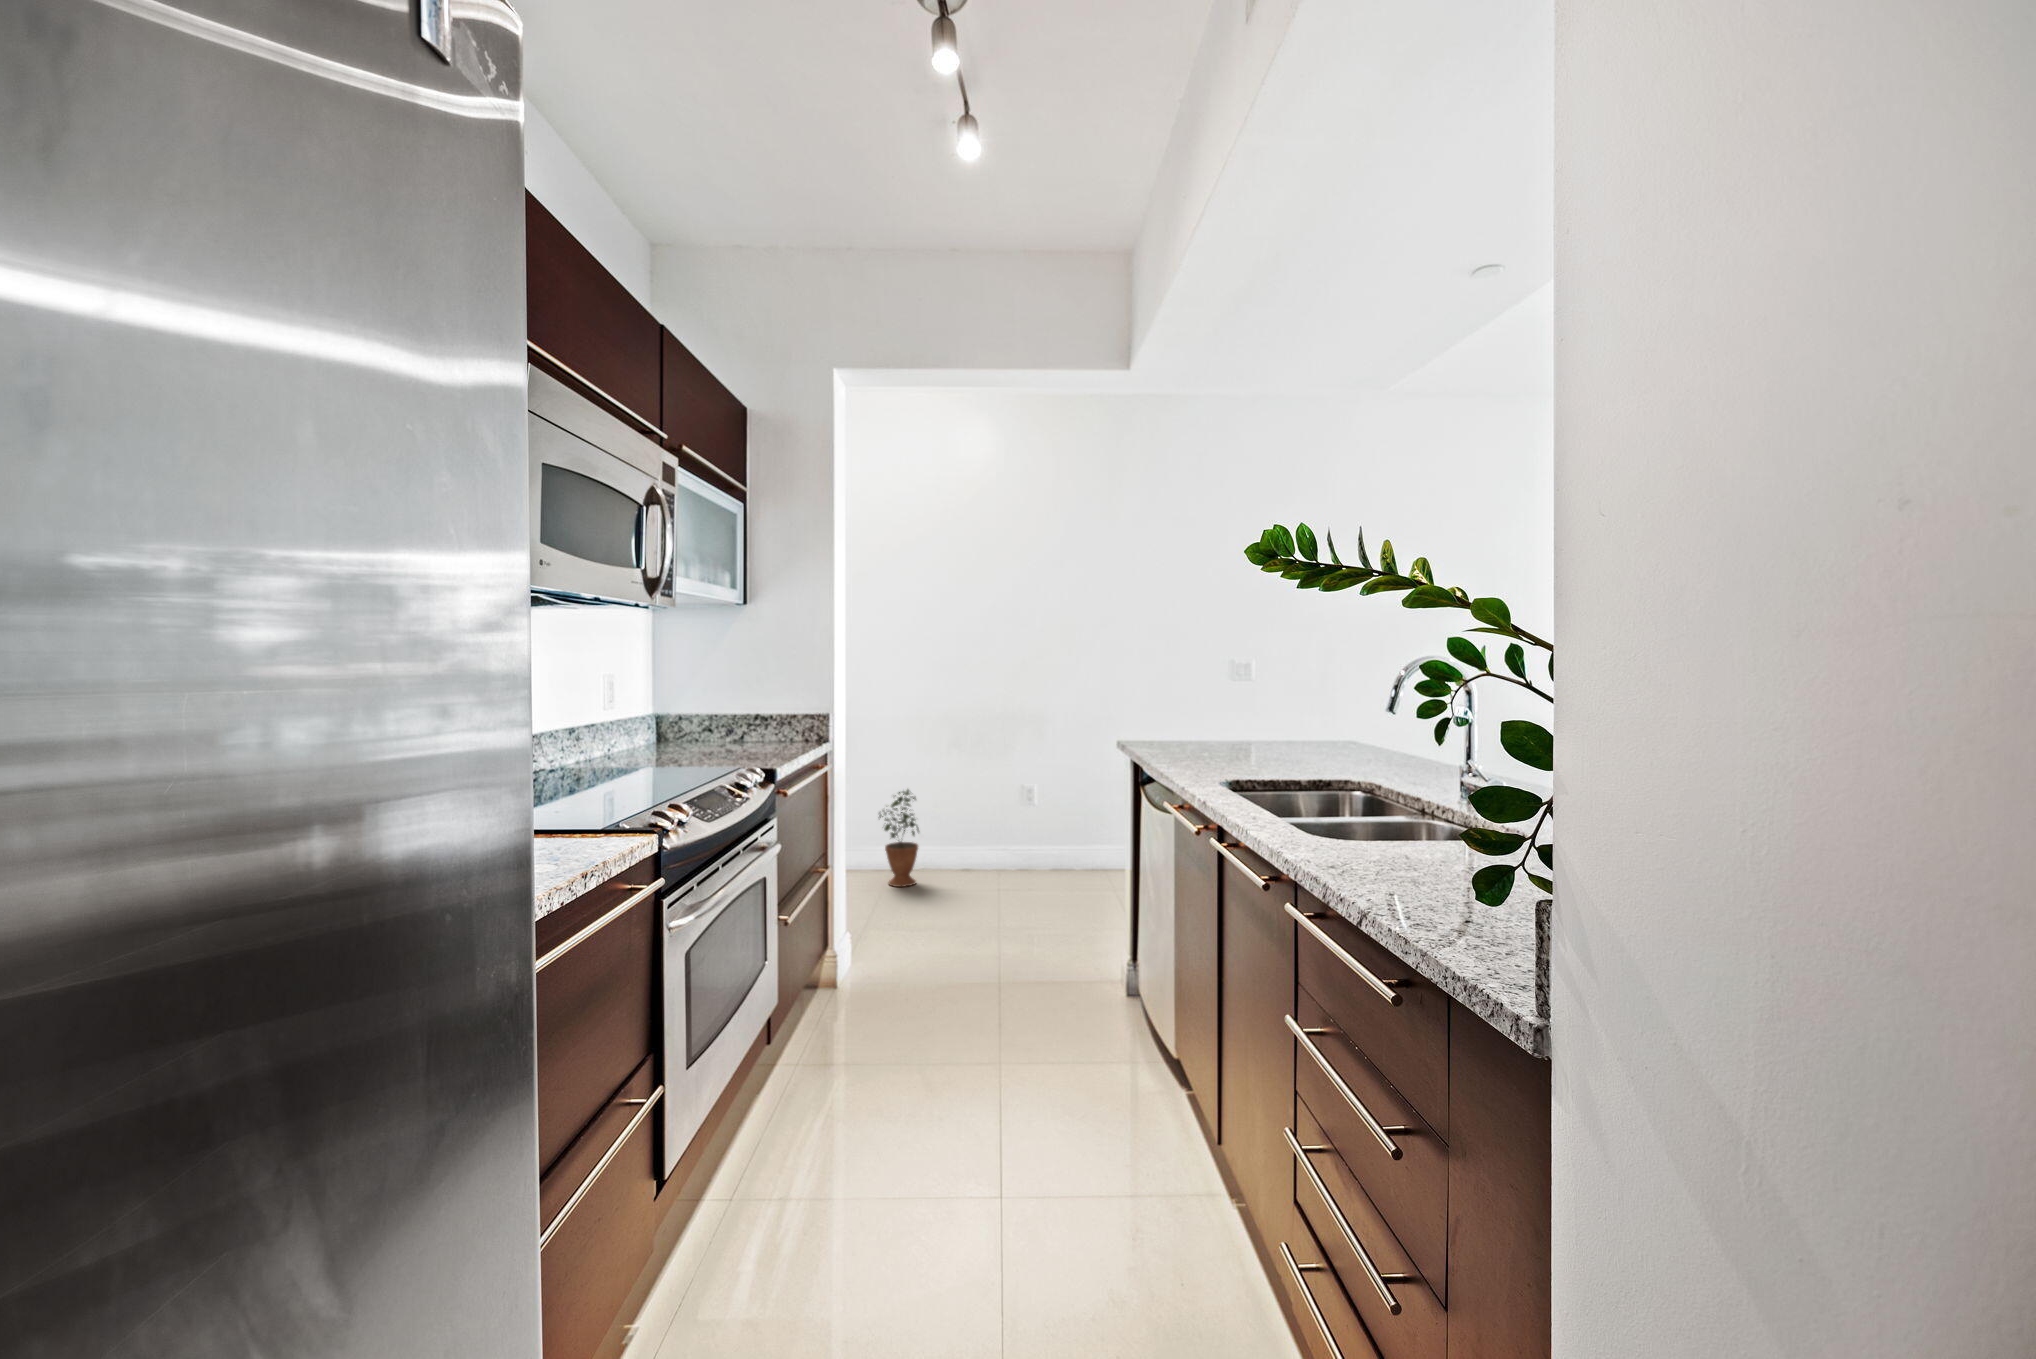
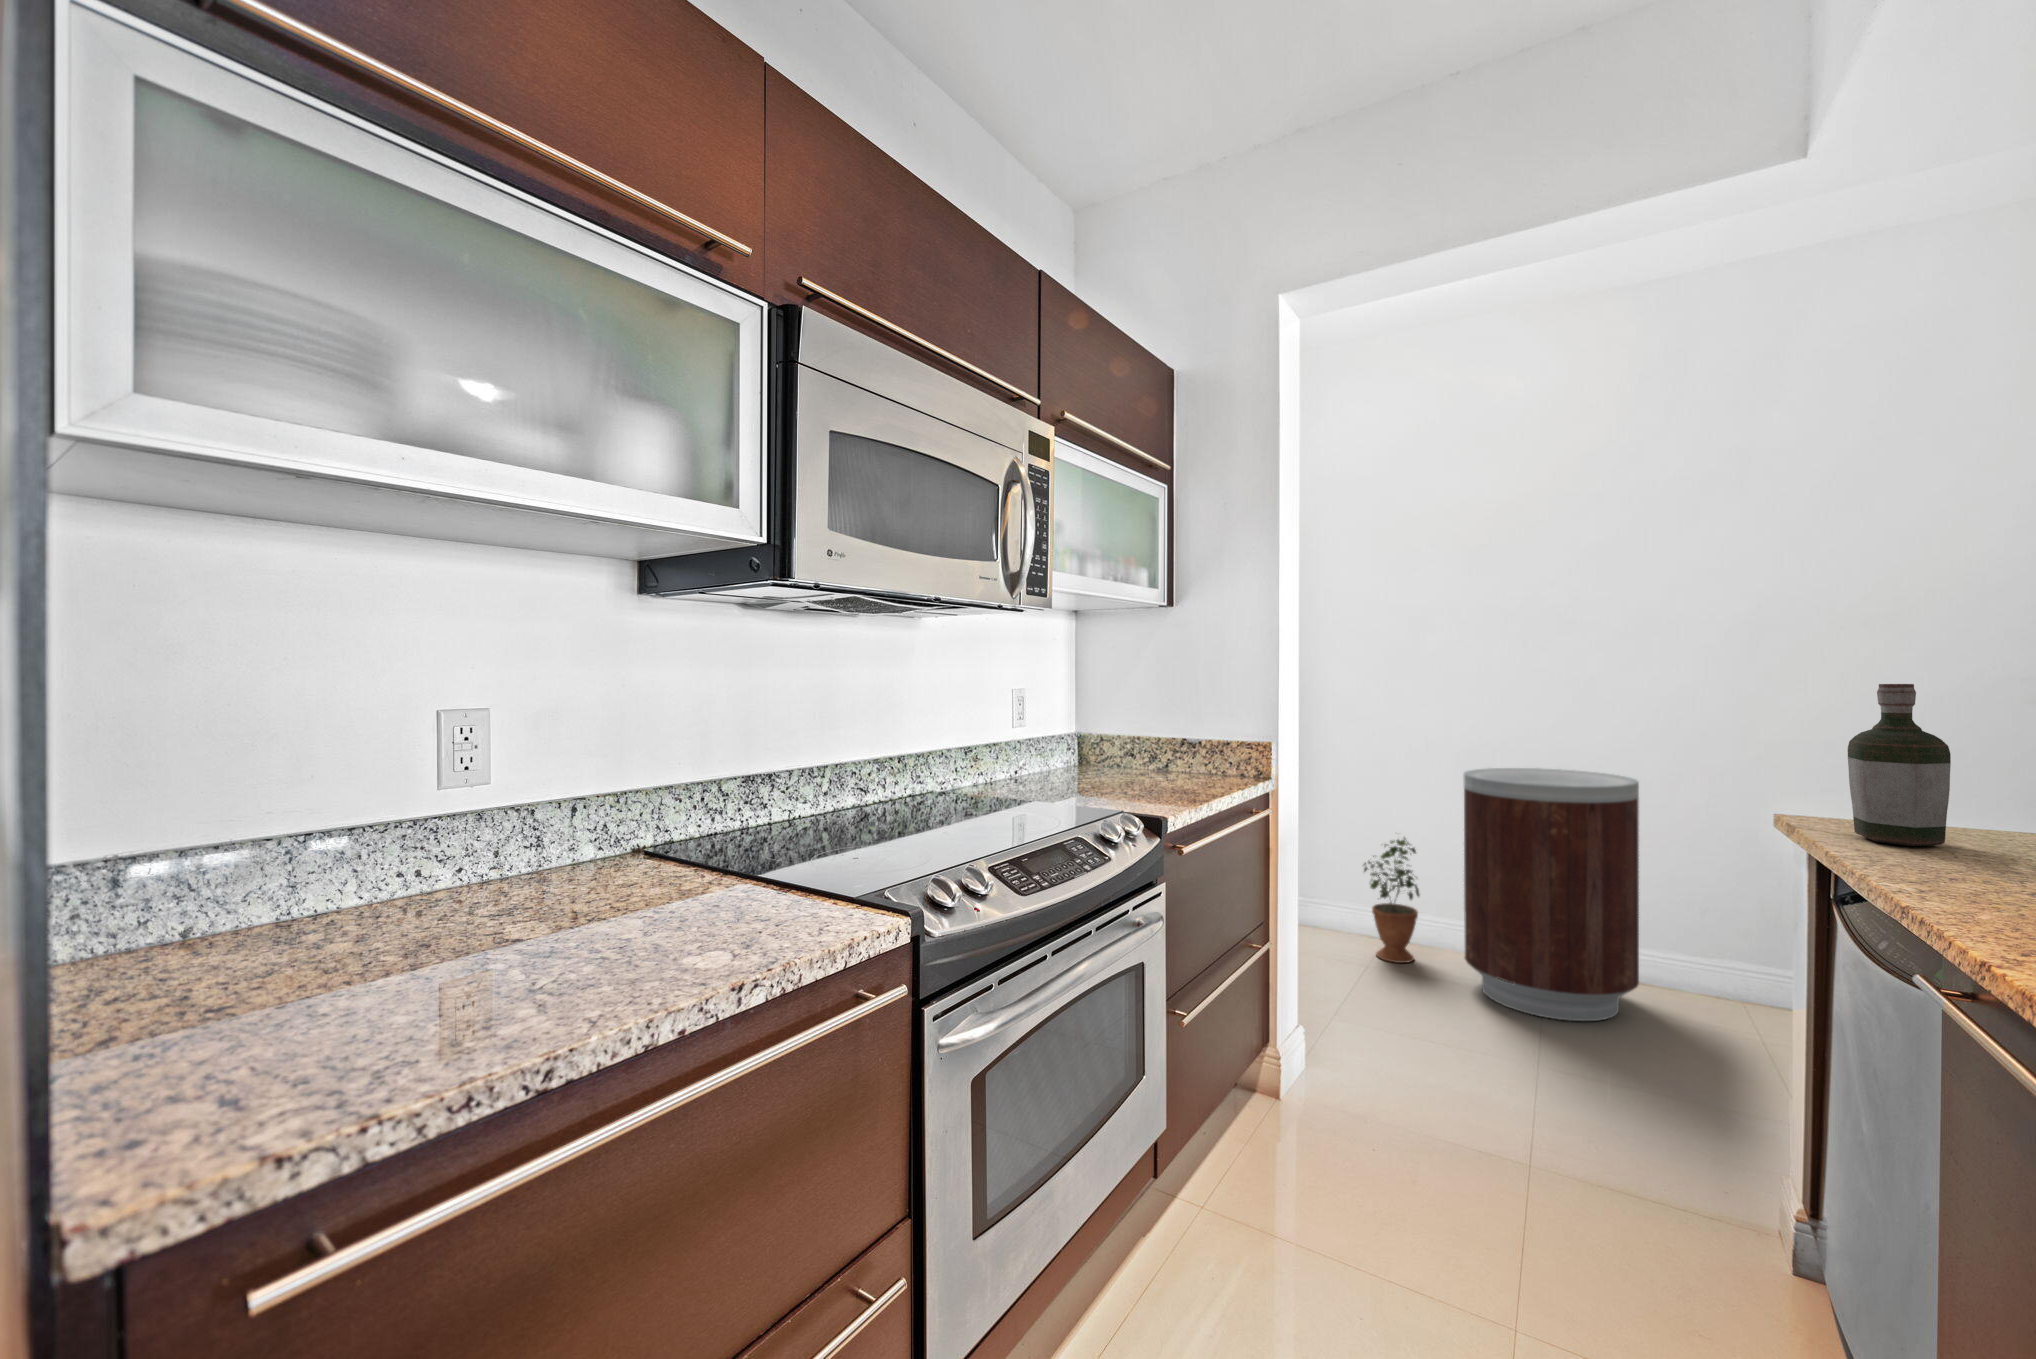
bottle: none [1159,664,1198,750] -> present [1848,684,1951,846]
trash can: none [951,729,1059,904] -> present [1464,768,1639,1021]

